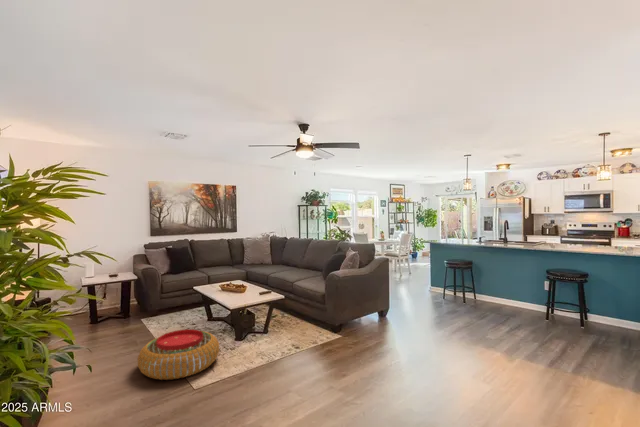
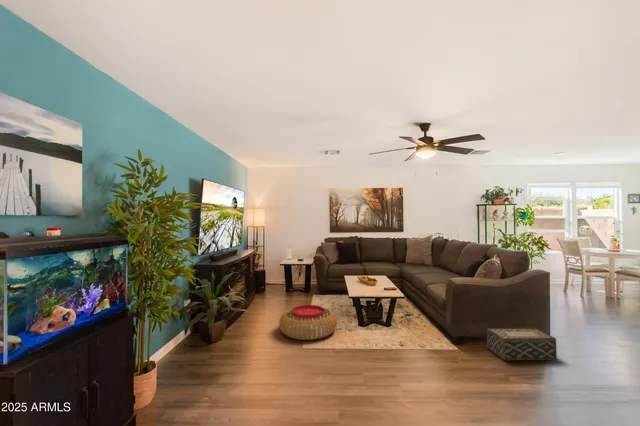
woven basket: none [358,305,401,335] -> present [487,328,557,360]

